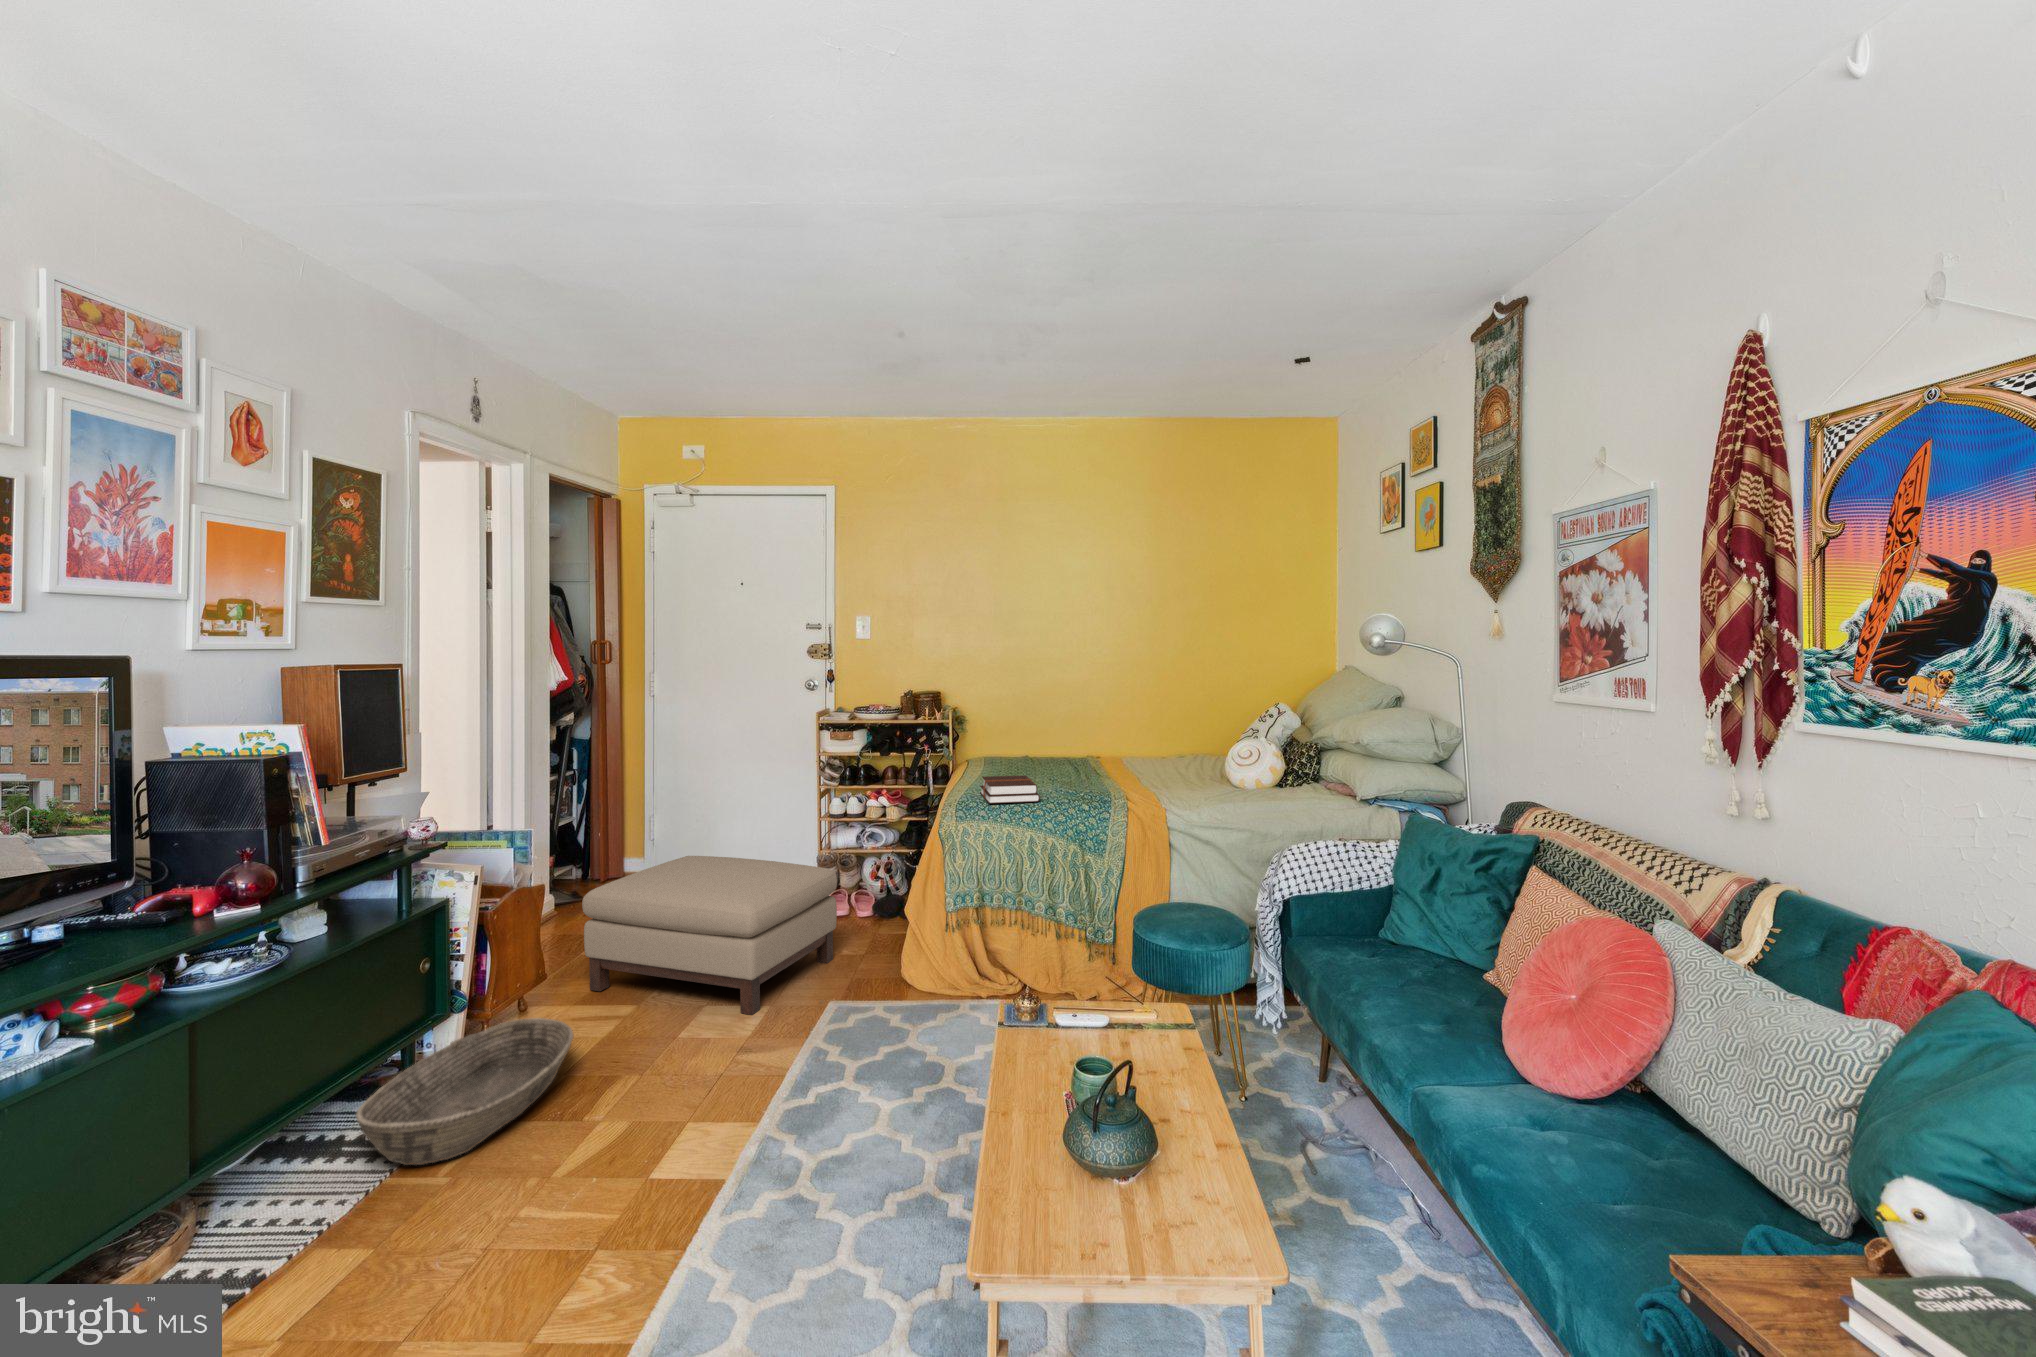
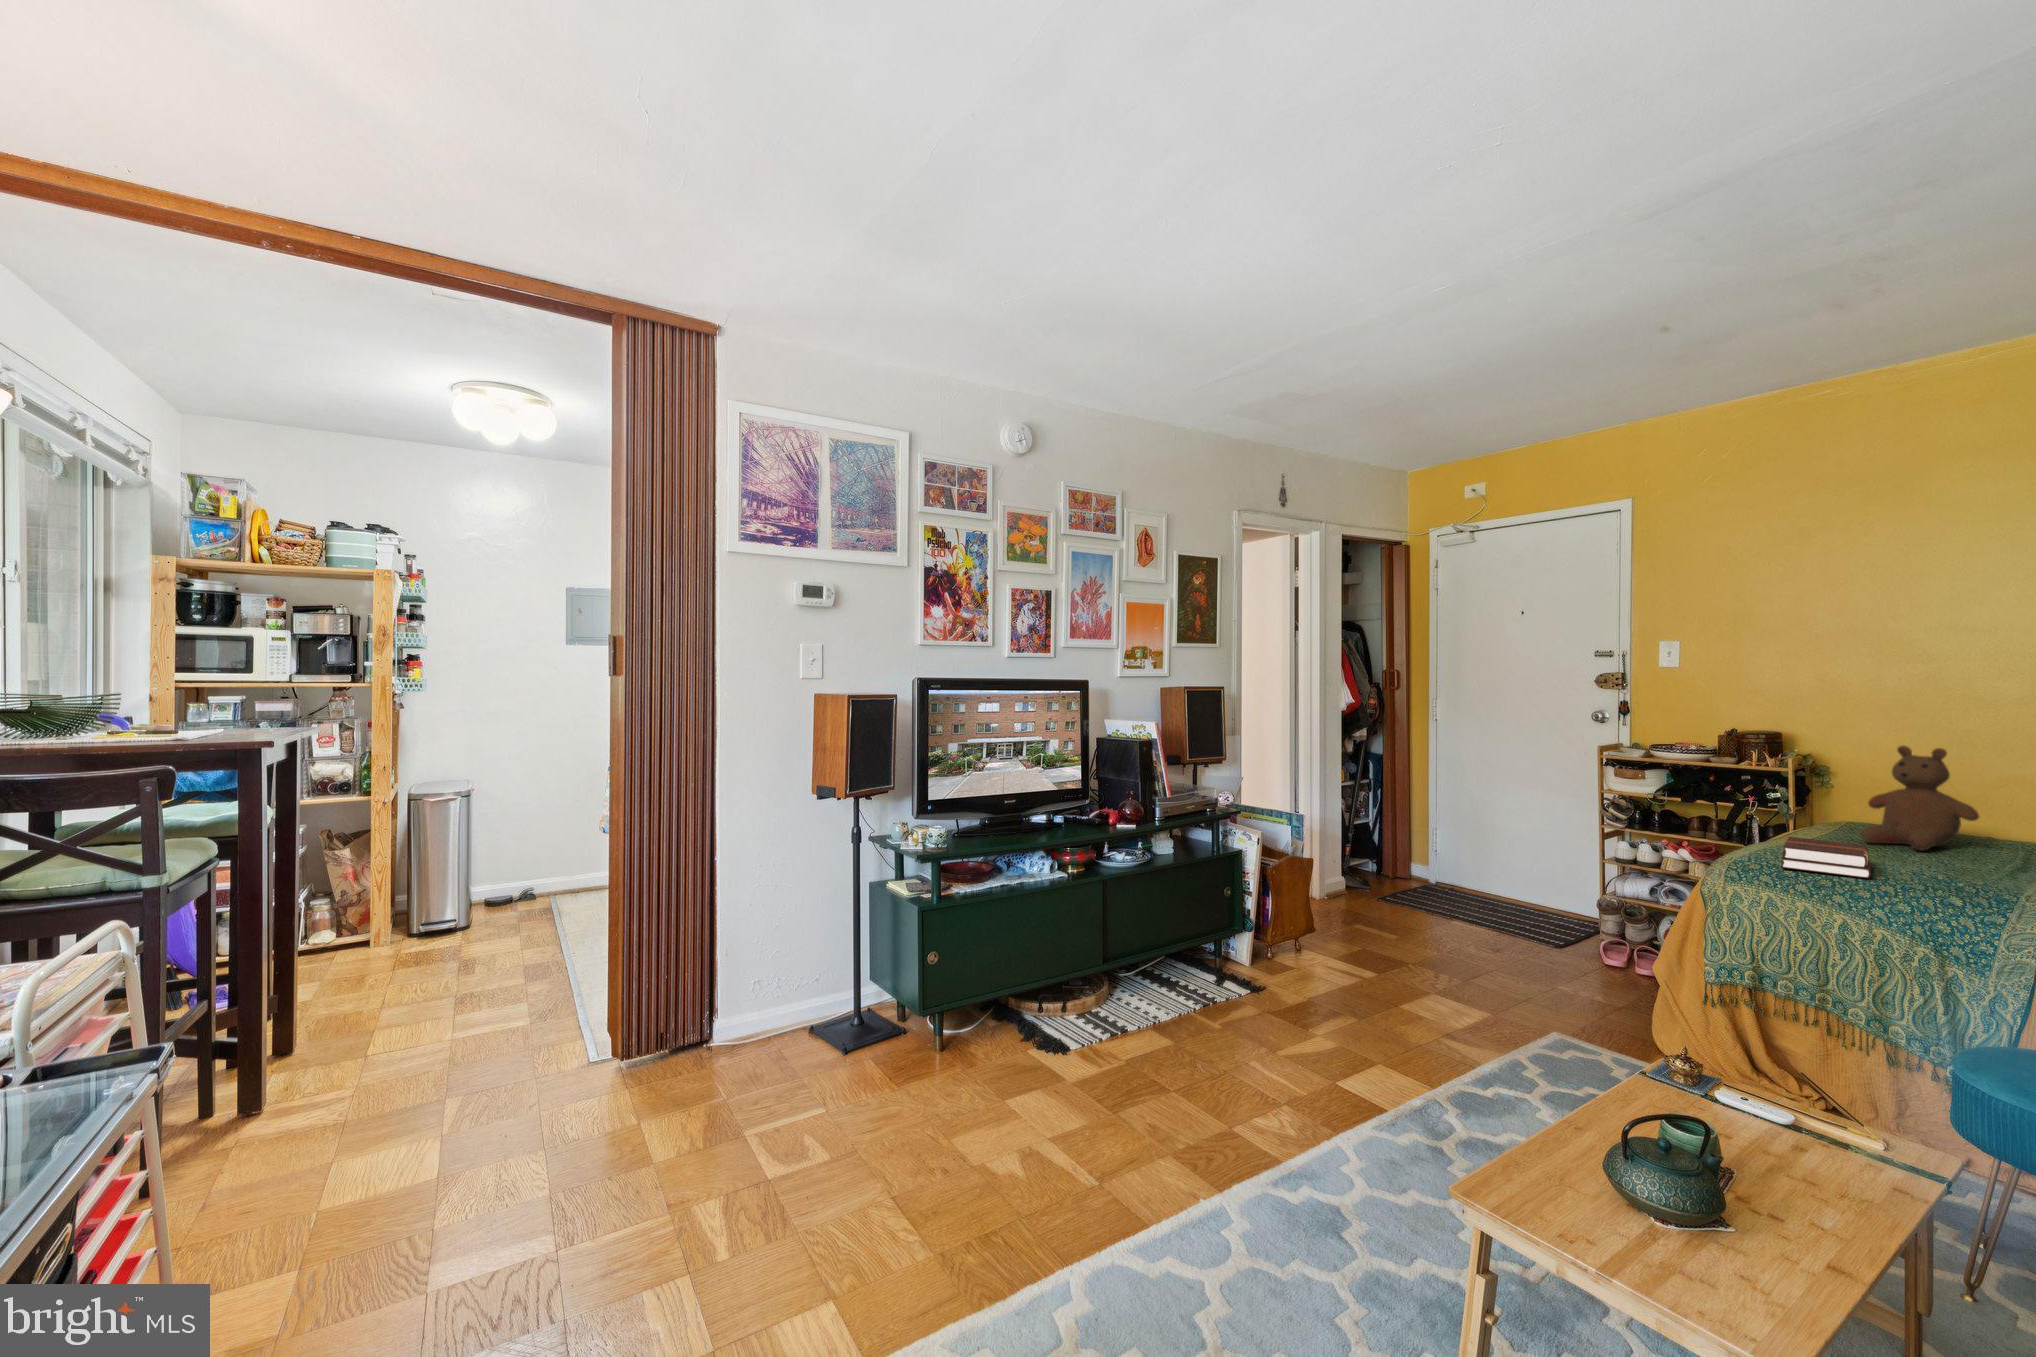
teddy bear: none [1005,696,1064,774] -> present [1860,746,1979,850]
ottoman: present [582,856,837,1015] -> none [1343,864,1587,1014]
basket: present [356,1018,573,1165] -> none [1176,948,1315,1020]

